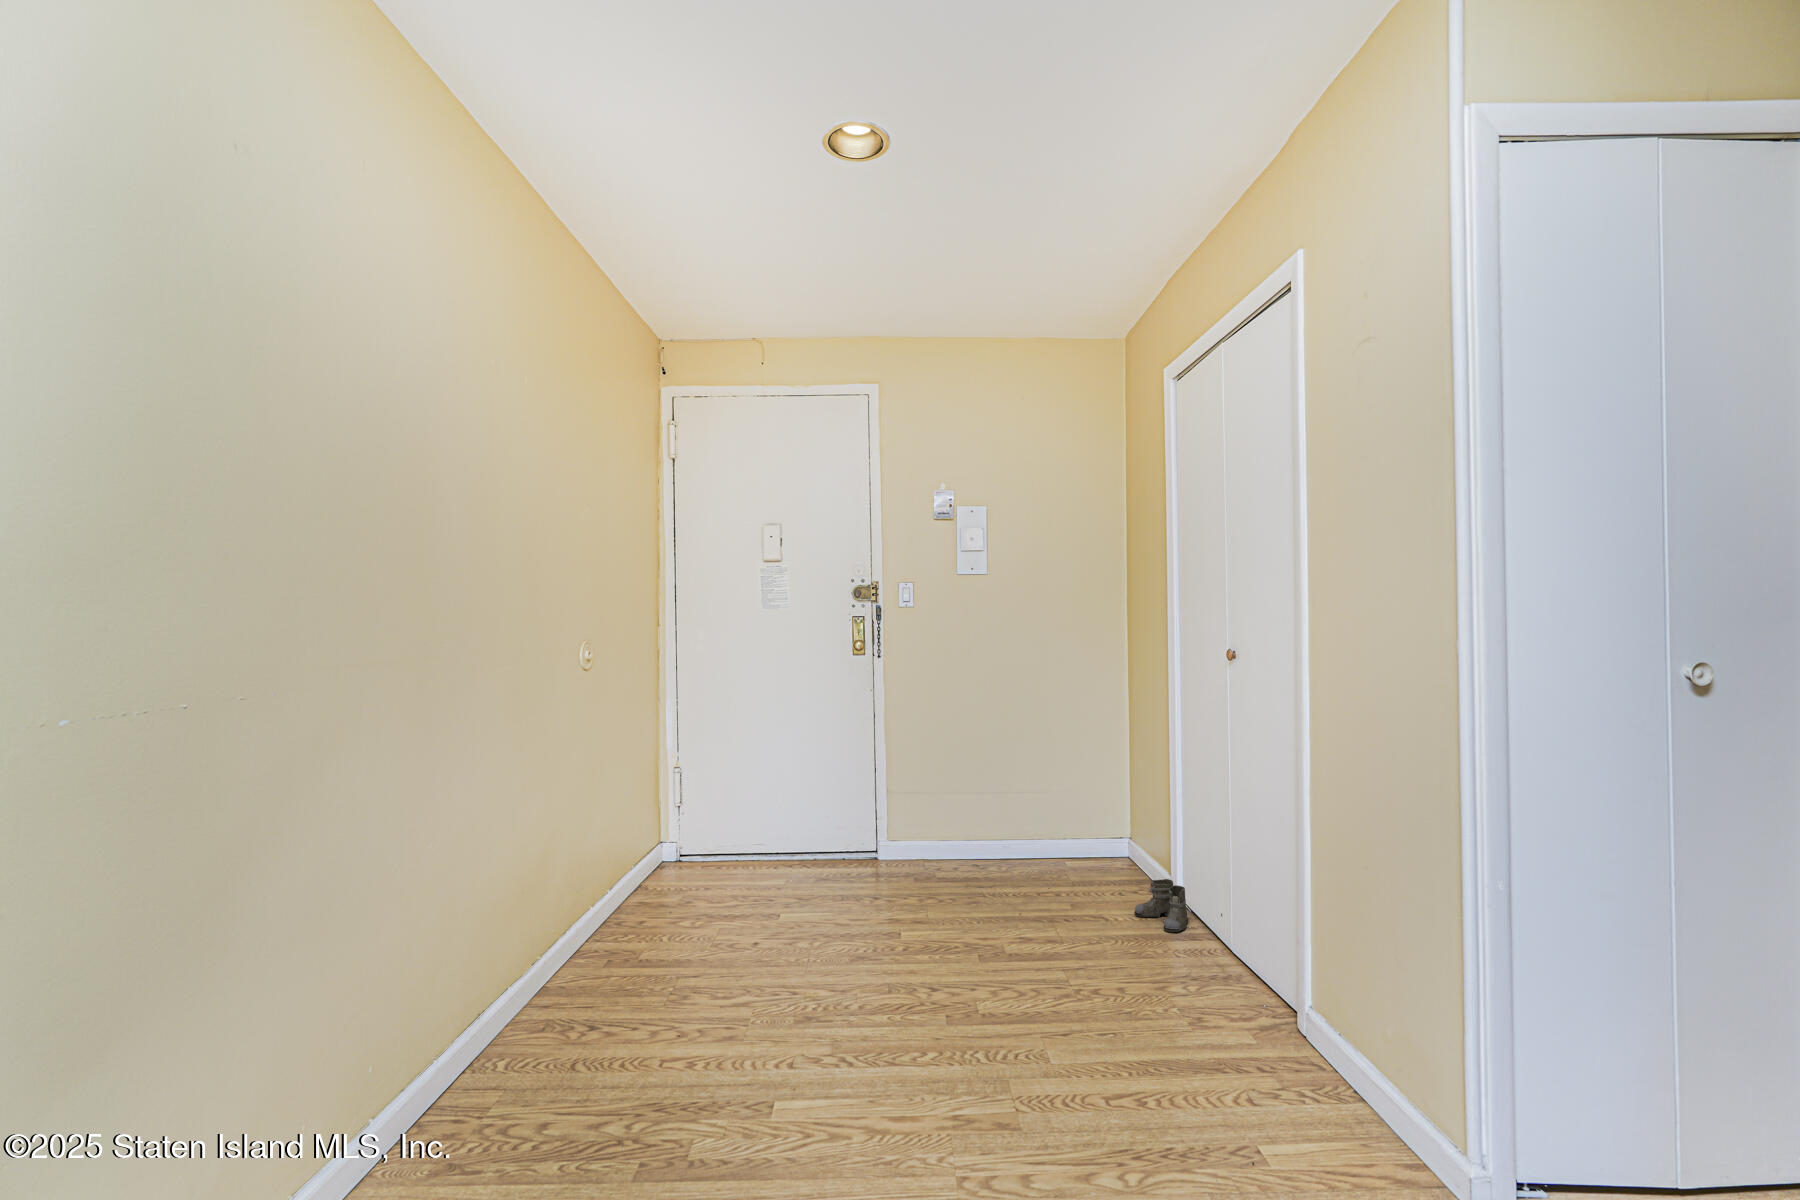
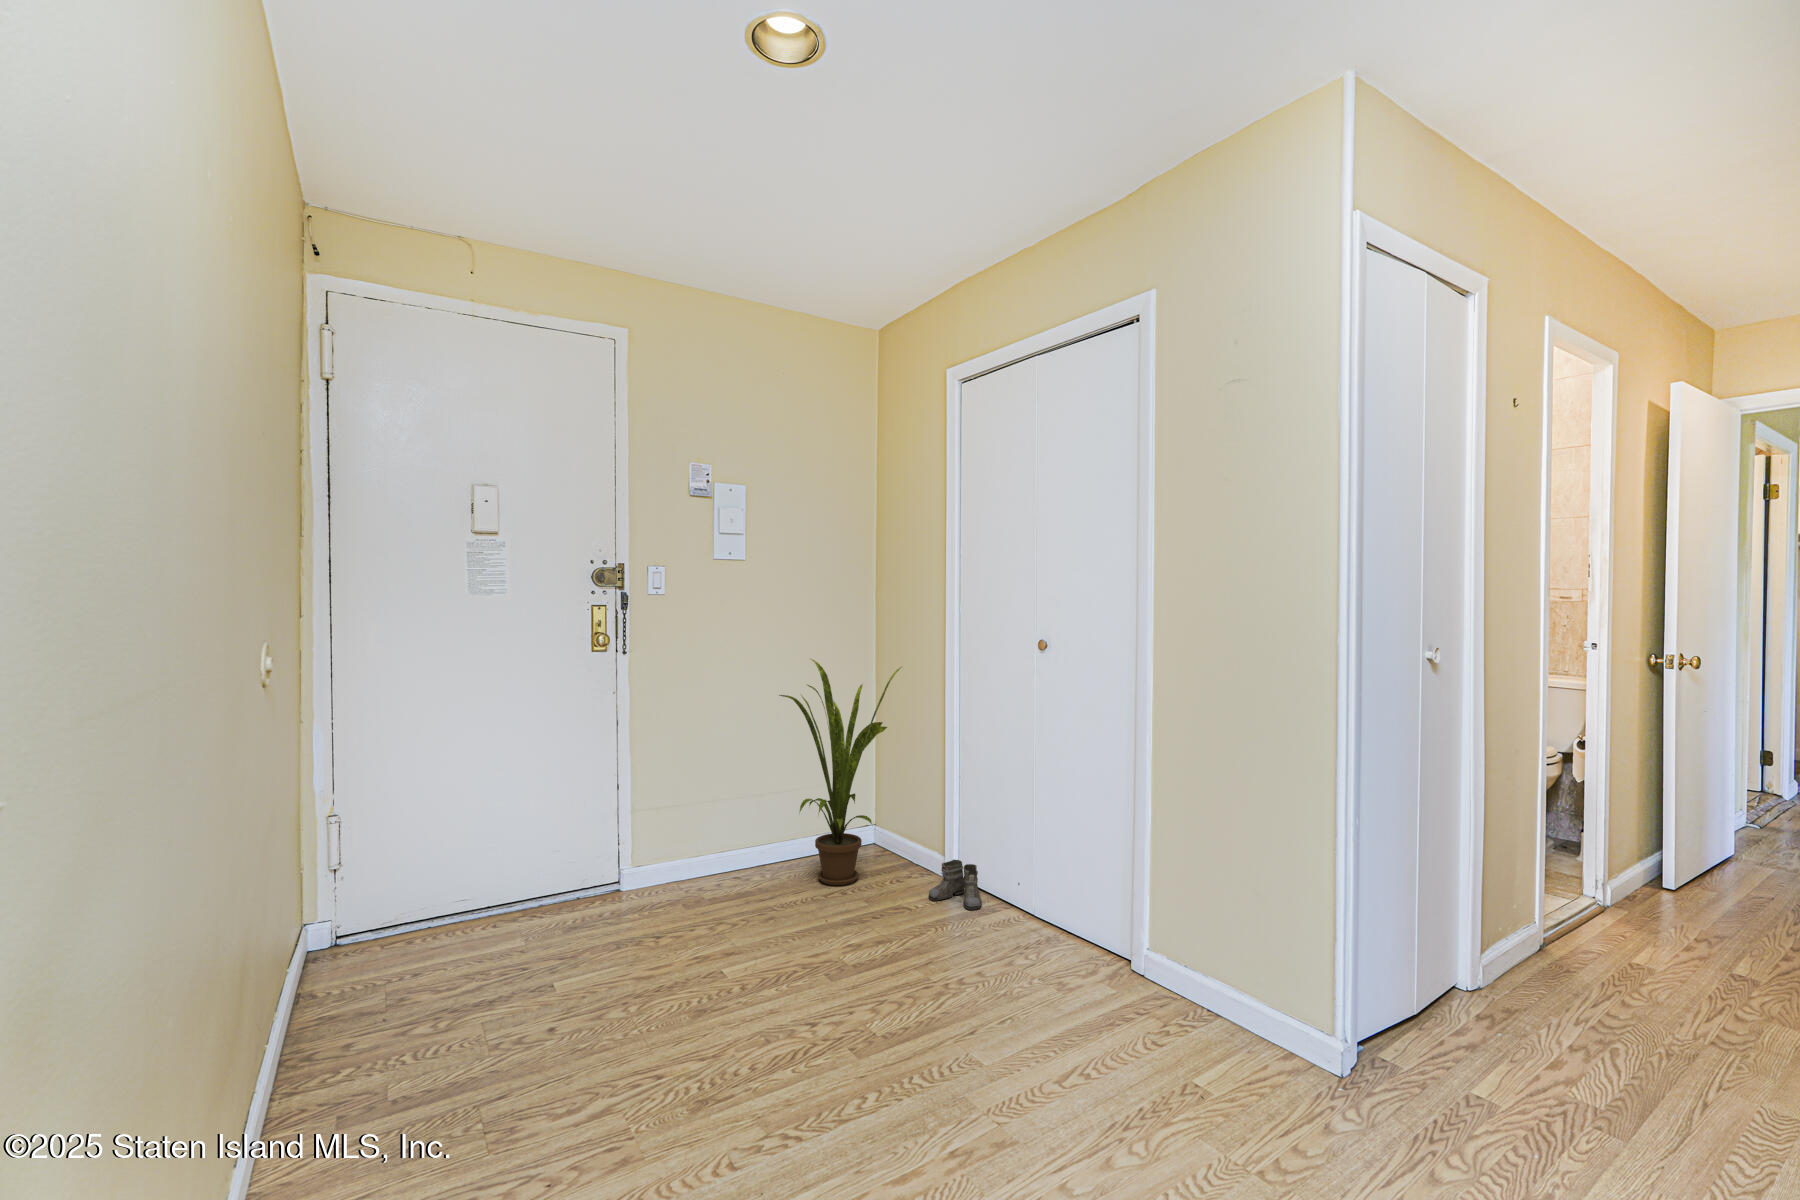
house plant: none [997,667,1116,887] -> present [779,659,902,885]

